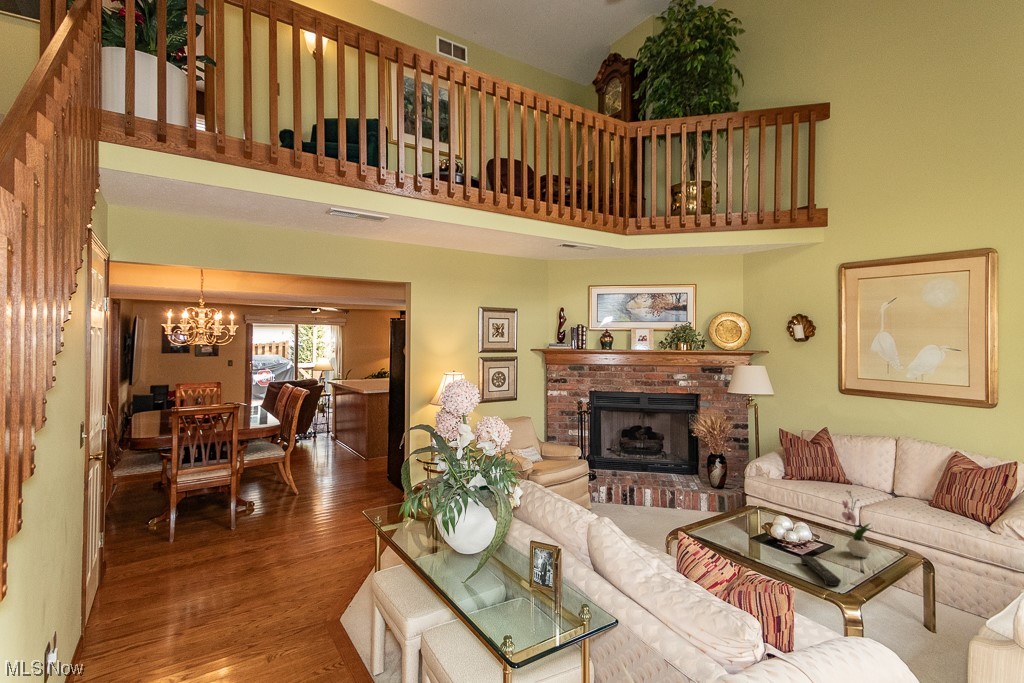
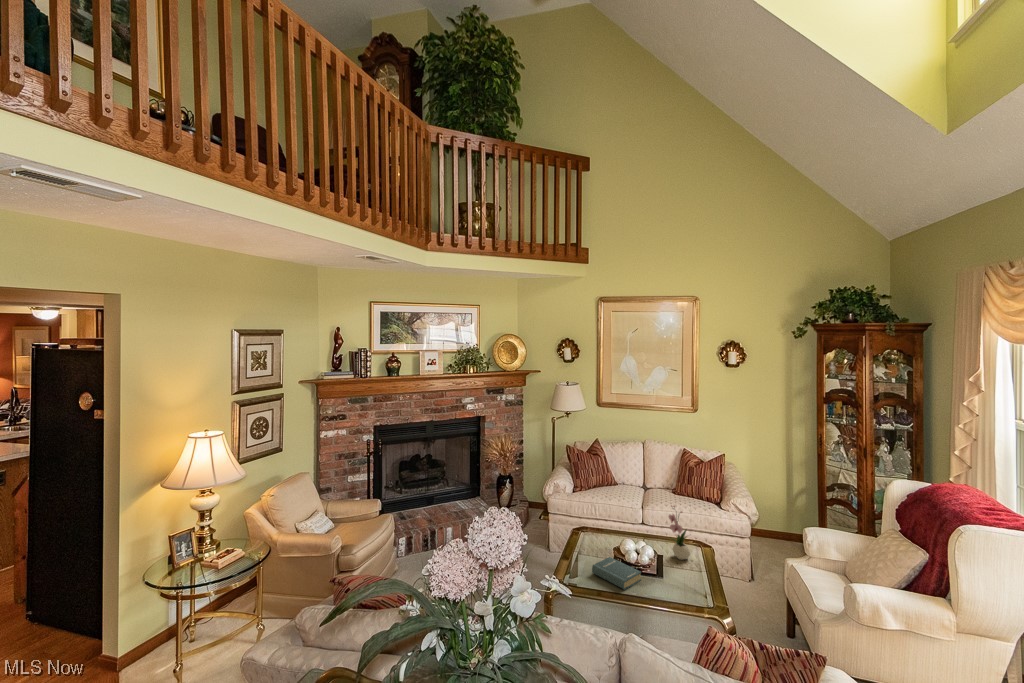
hardback book: none [731,529,781,556] -> present [592,557,641,590]
remote control: present [800,555,841,586] -> none [661,574,706,602]

